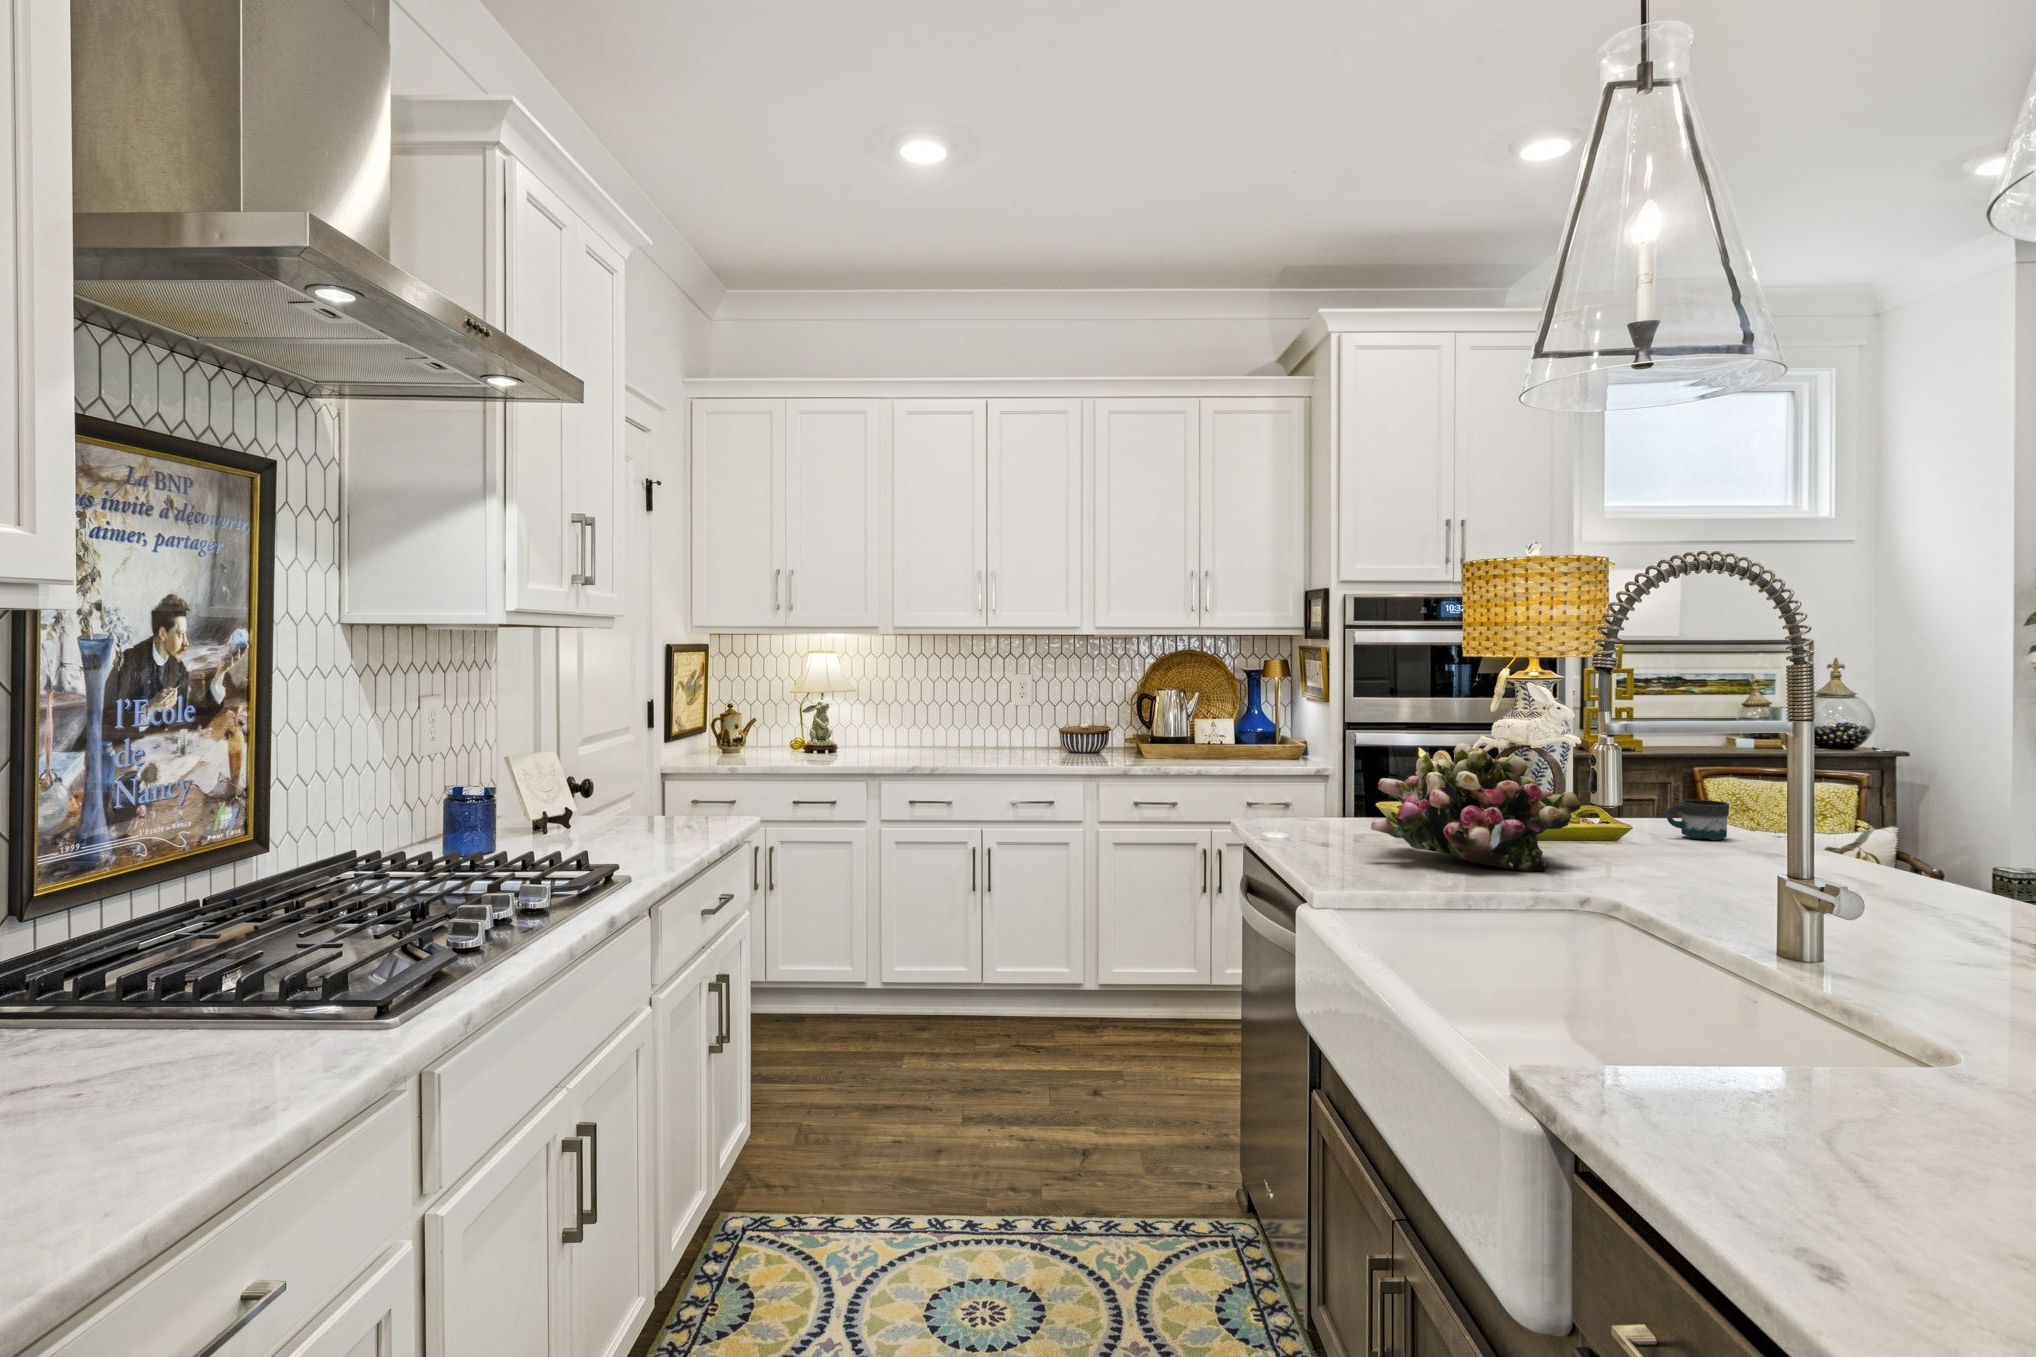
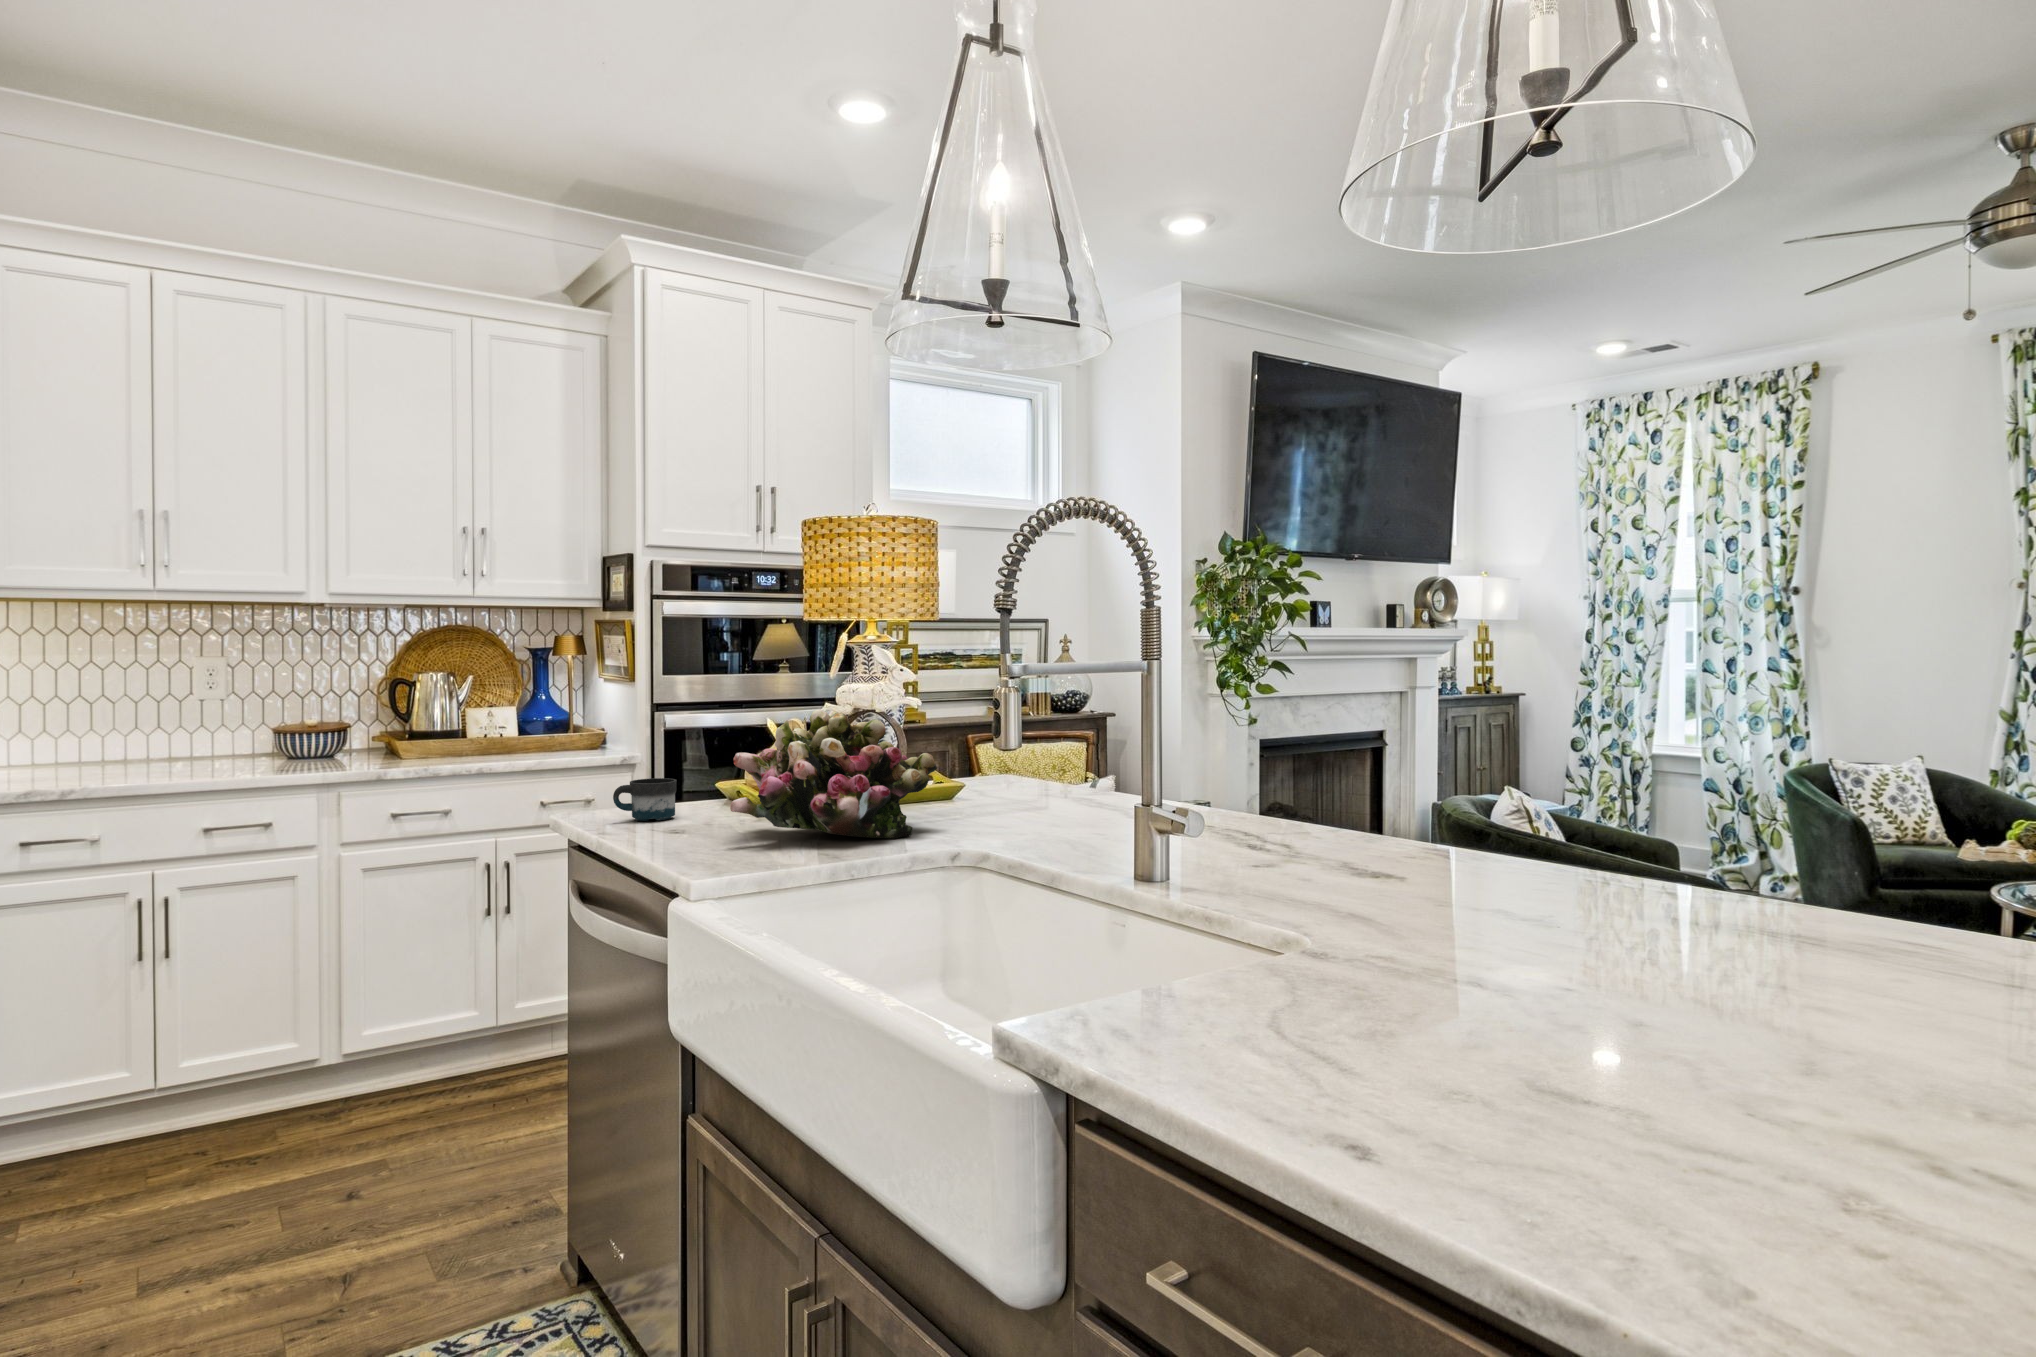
mug: present [1667,800,1729,840] -> present [613,778,676,821]

